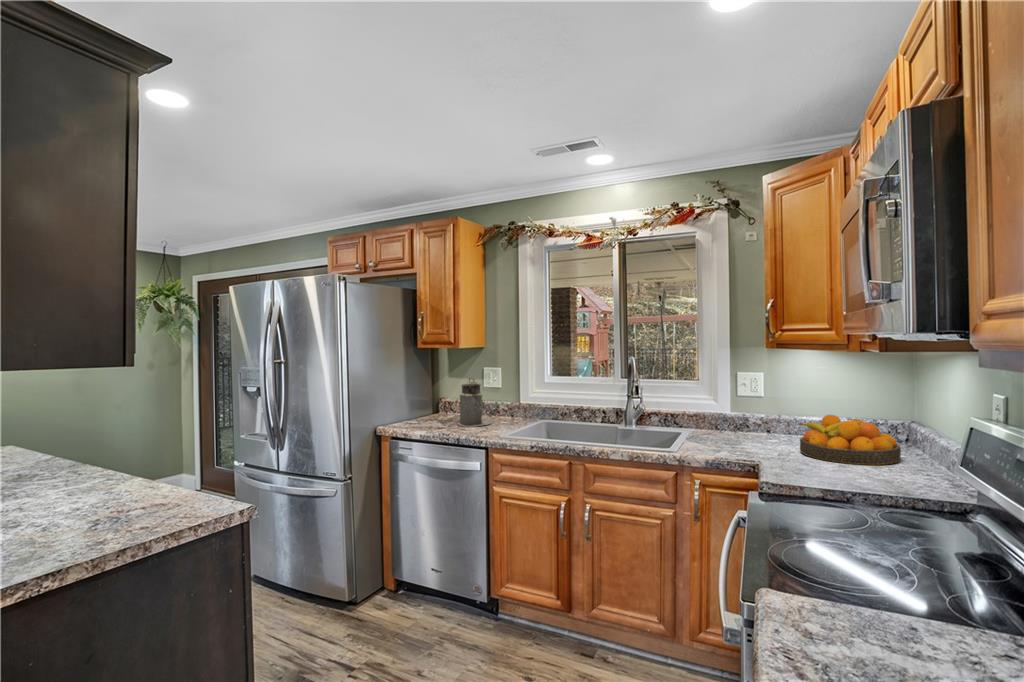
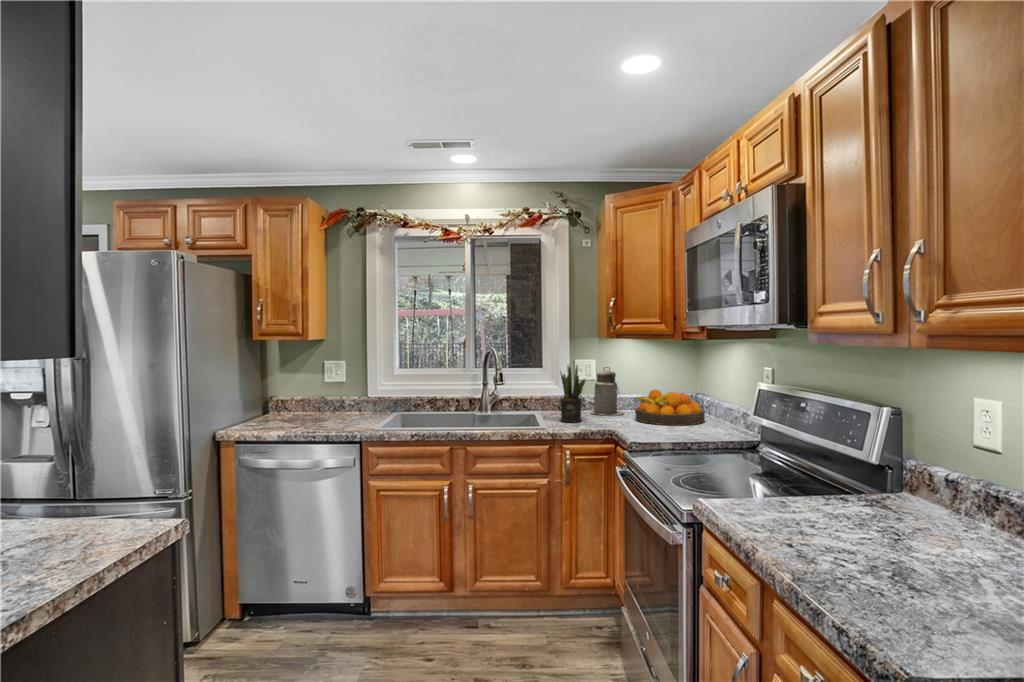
canister: present [458,378,490,427] -> present [591,367,623,416]
potted plant: none [701,379,730,447] -> present [560,365,585,422]

